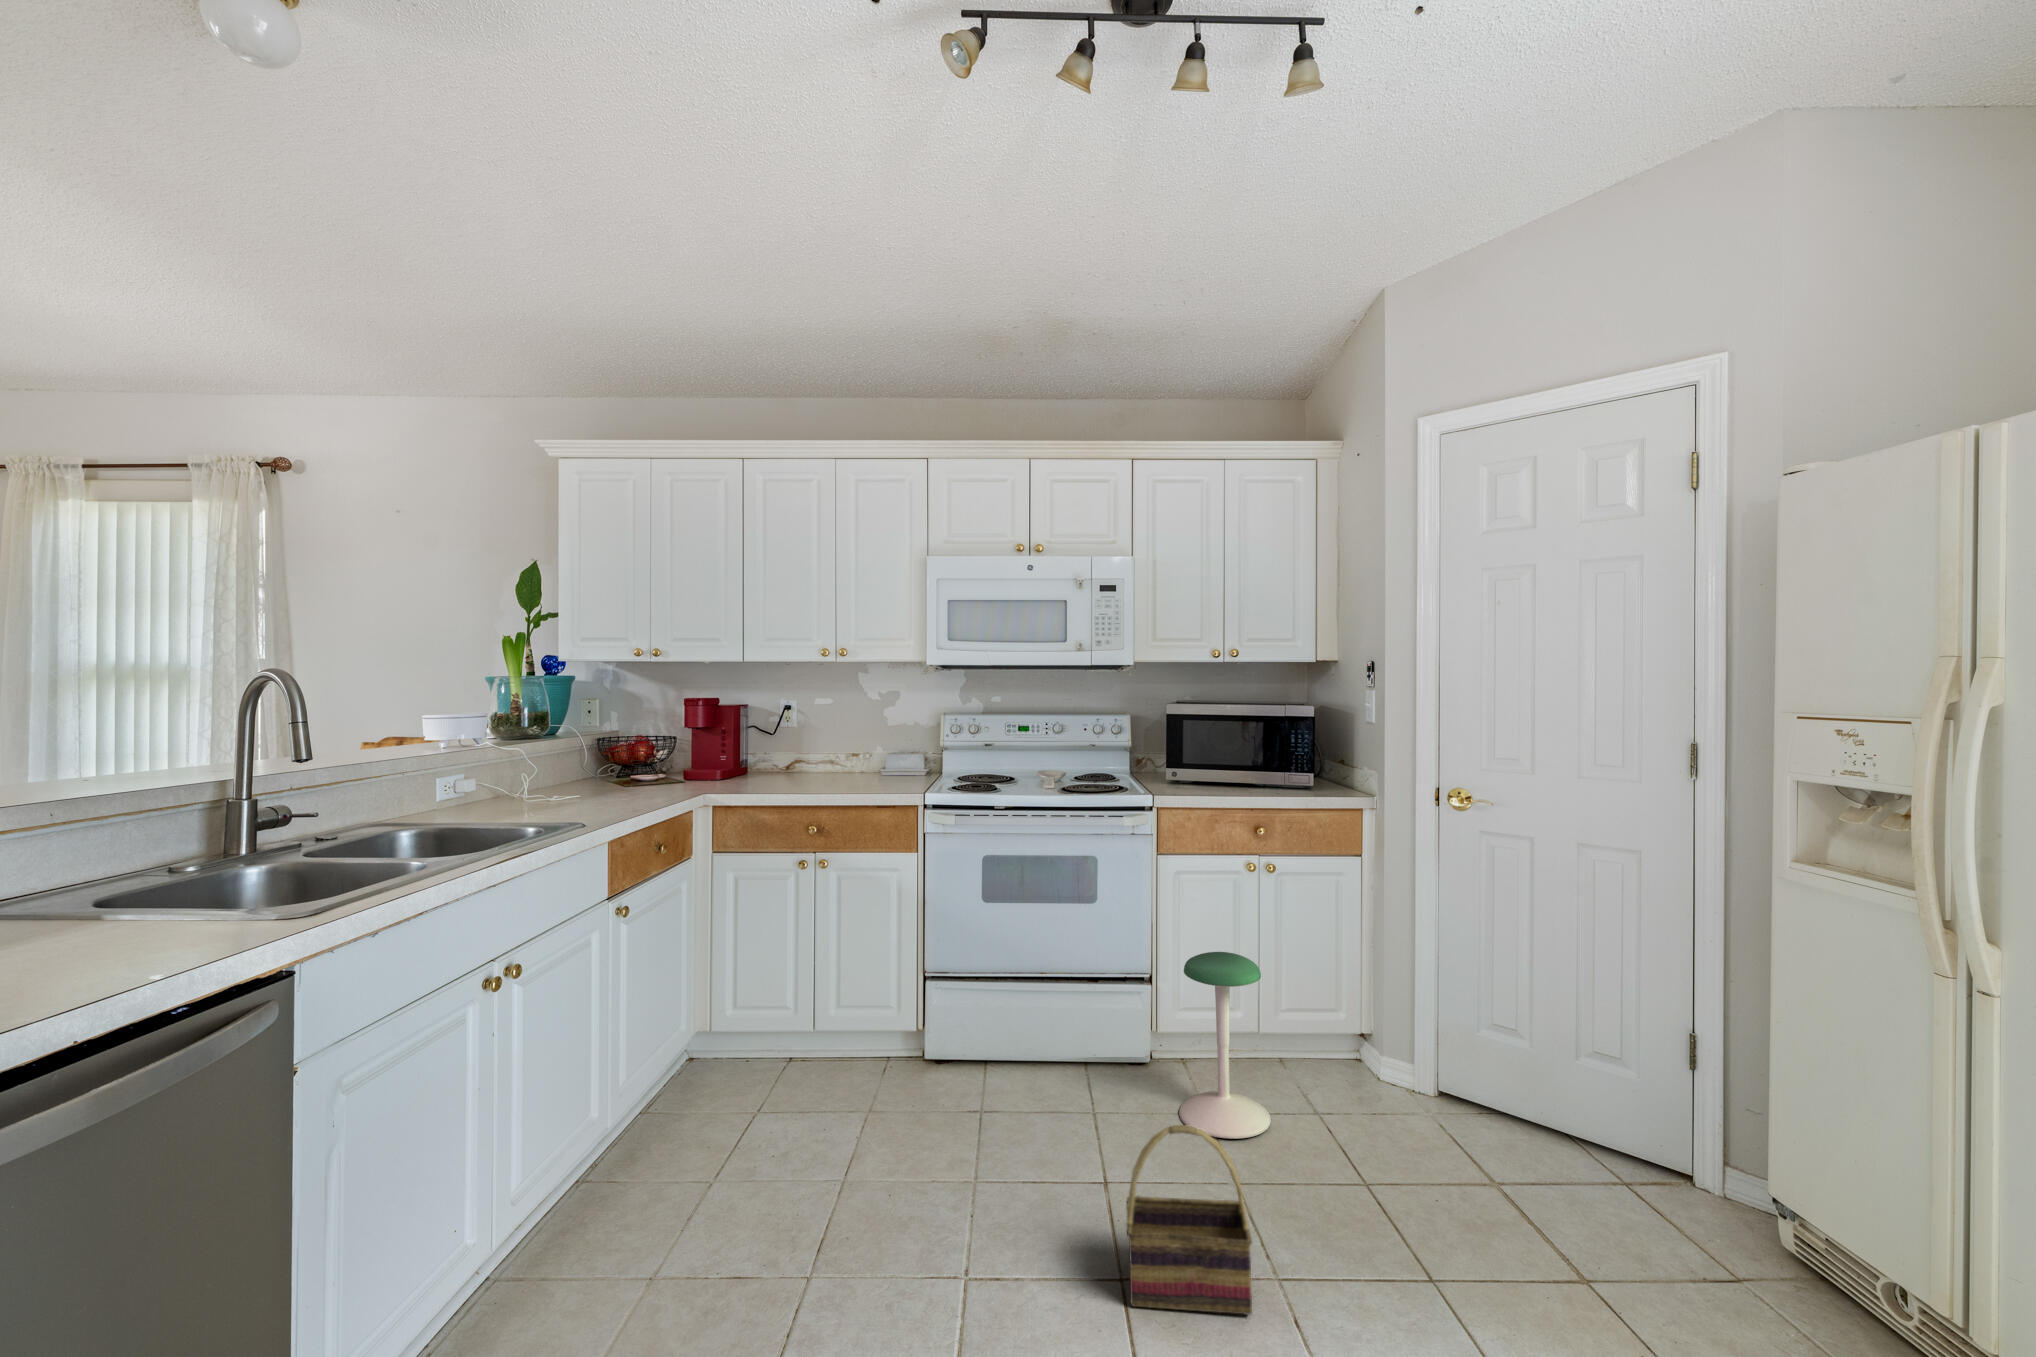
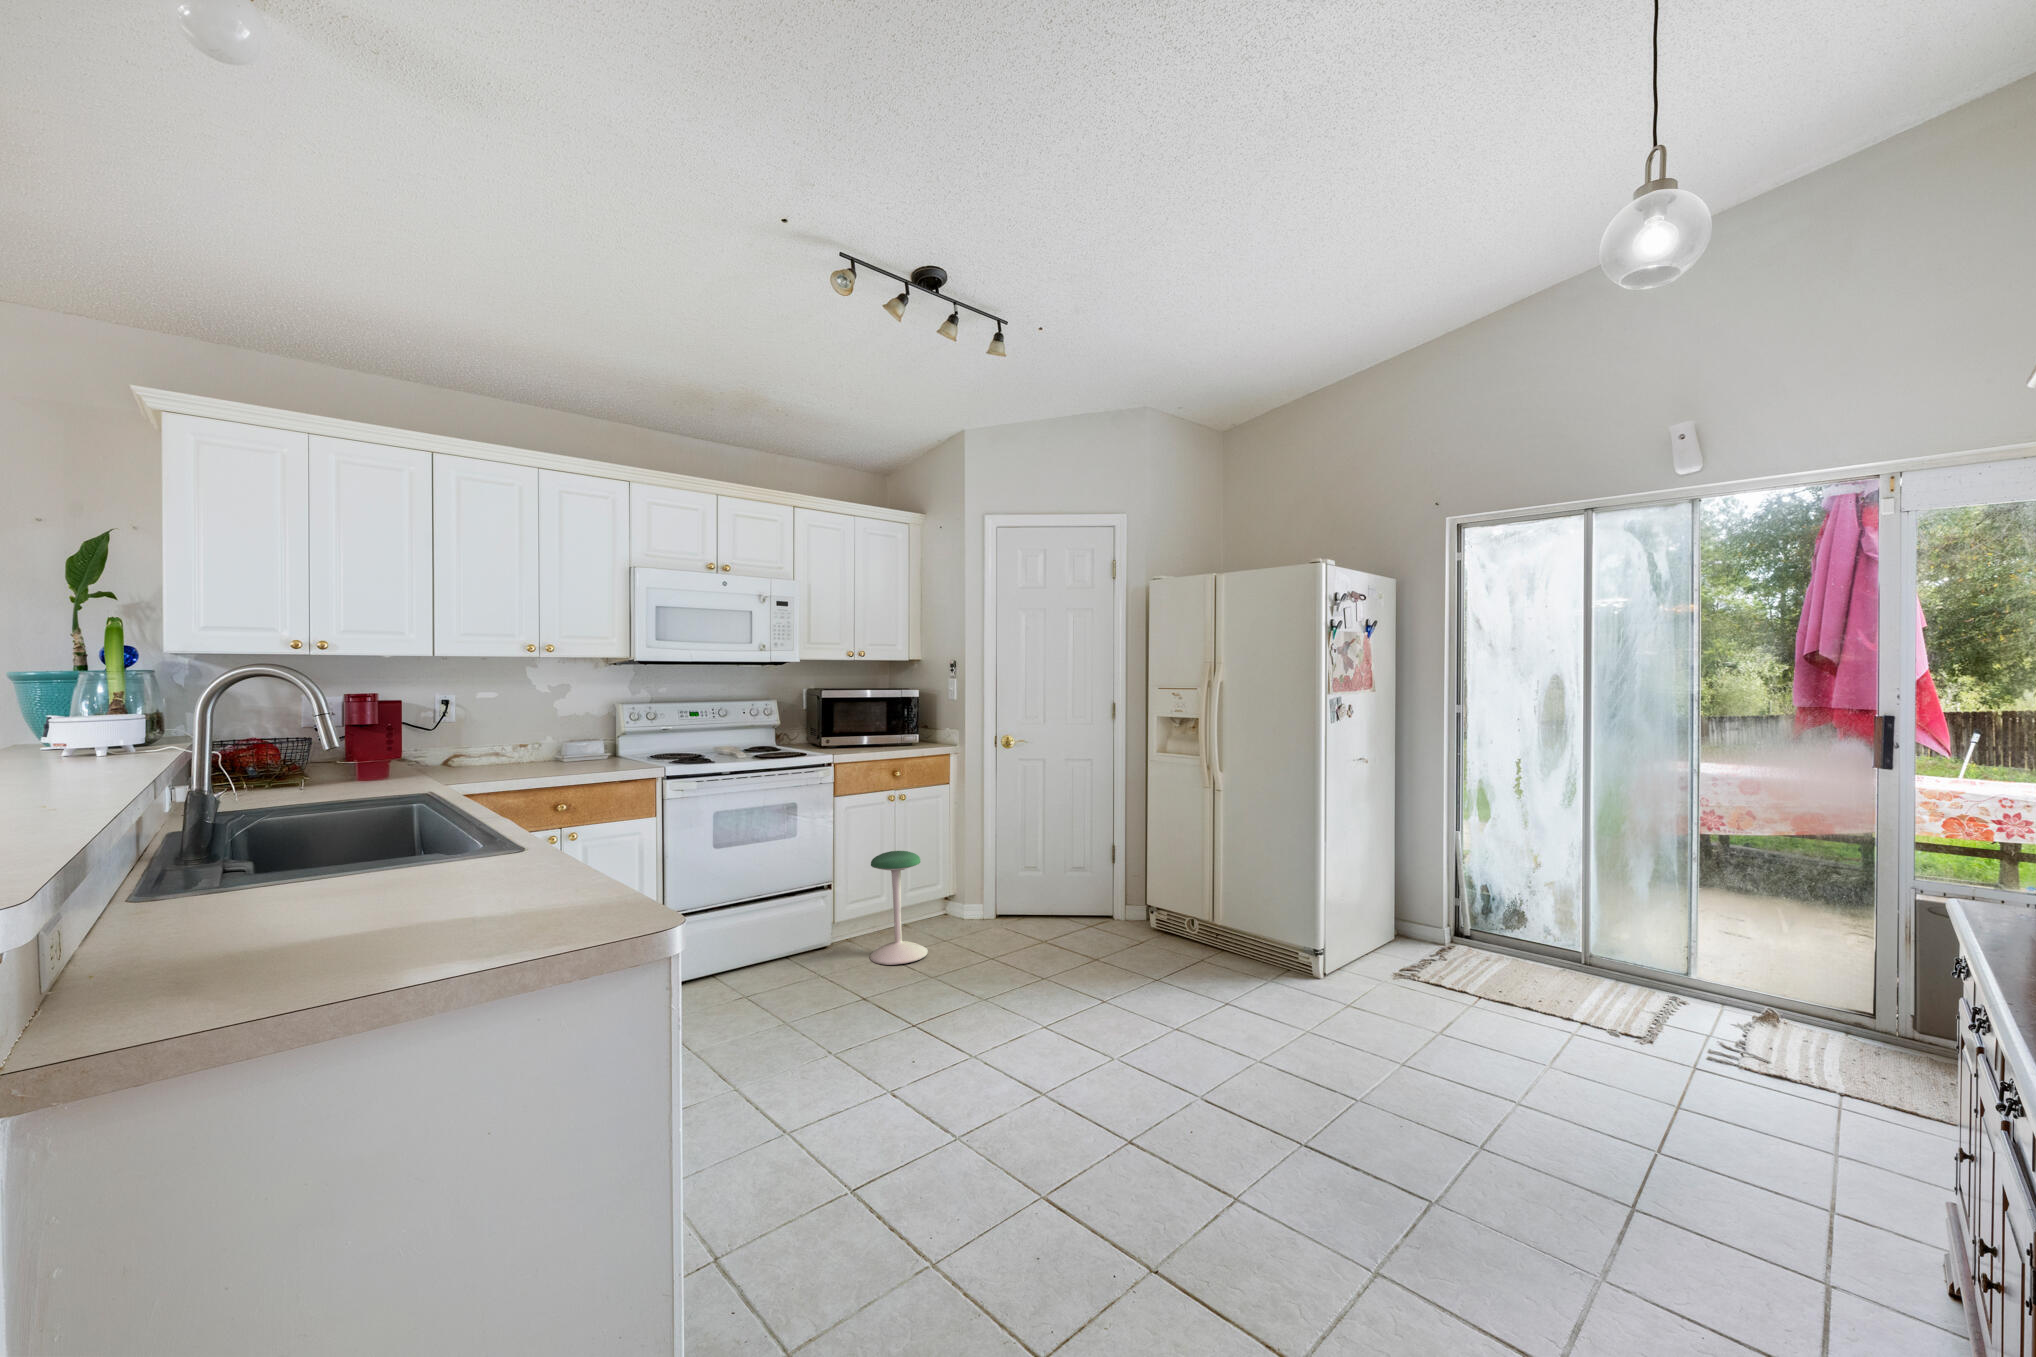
basket: present [1126,1125,1252,1315] -> none [907,926,984,1031]

